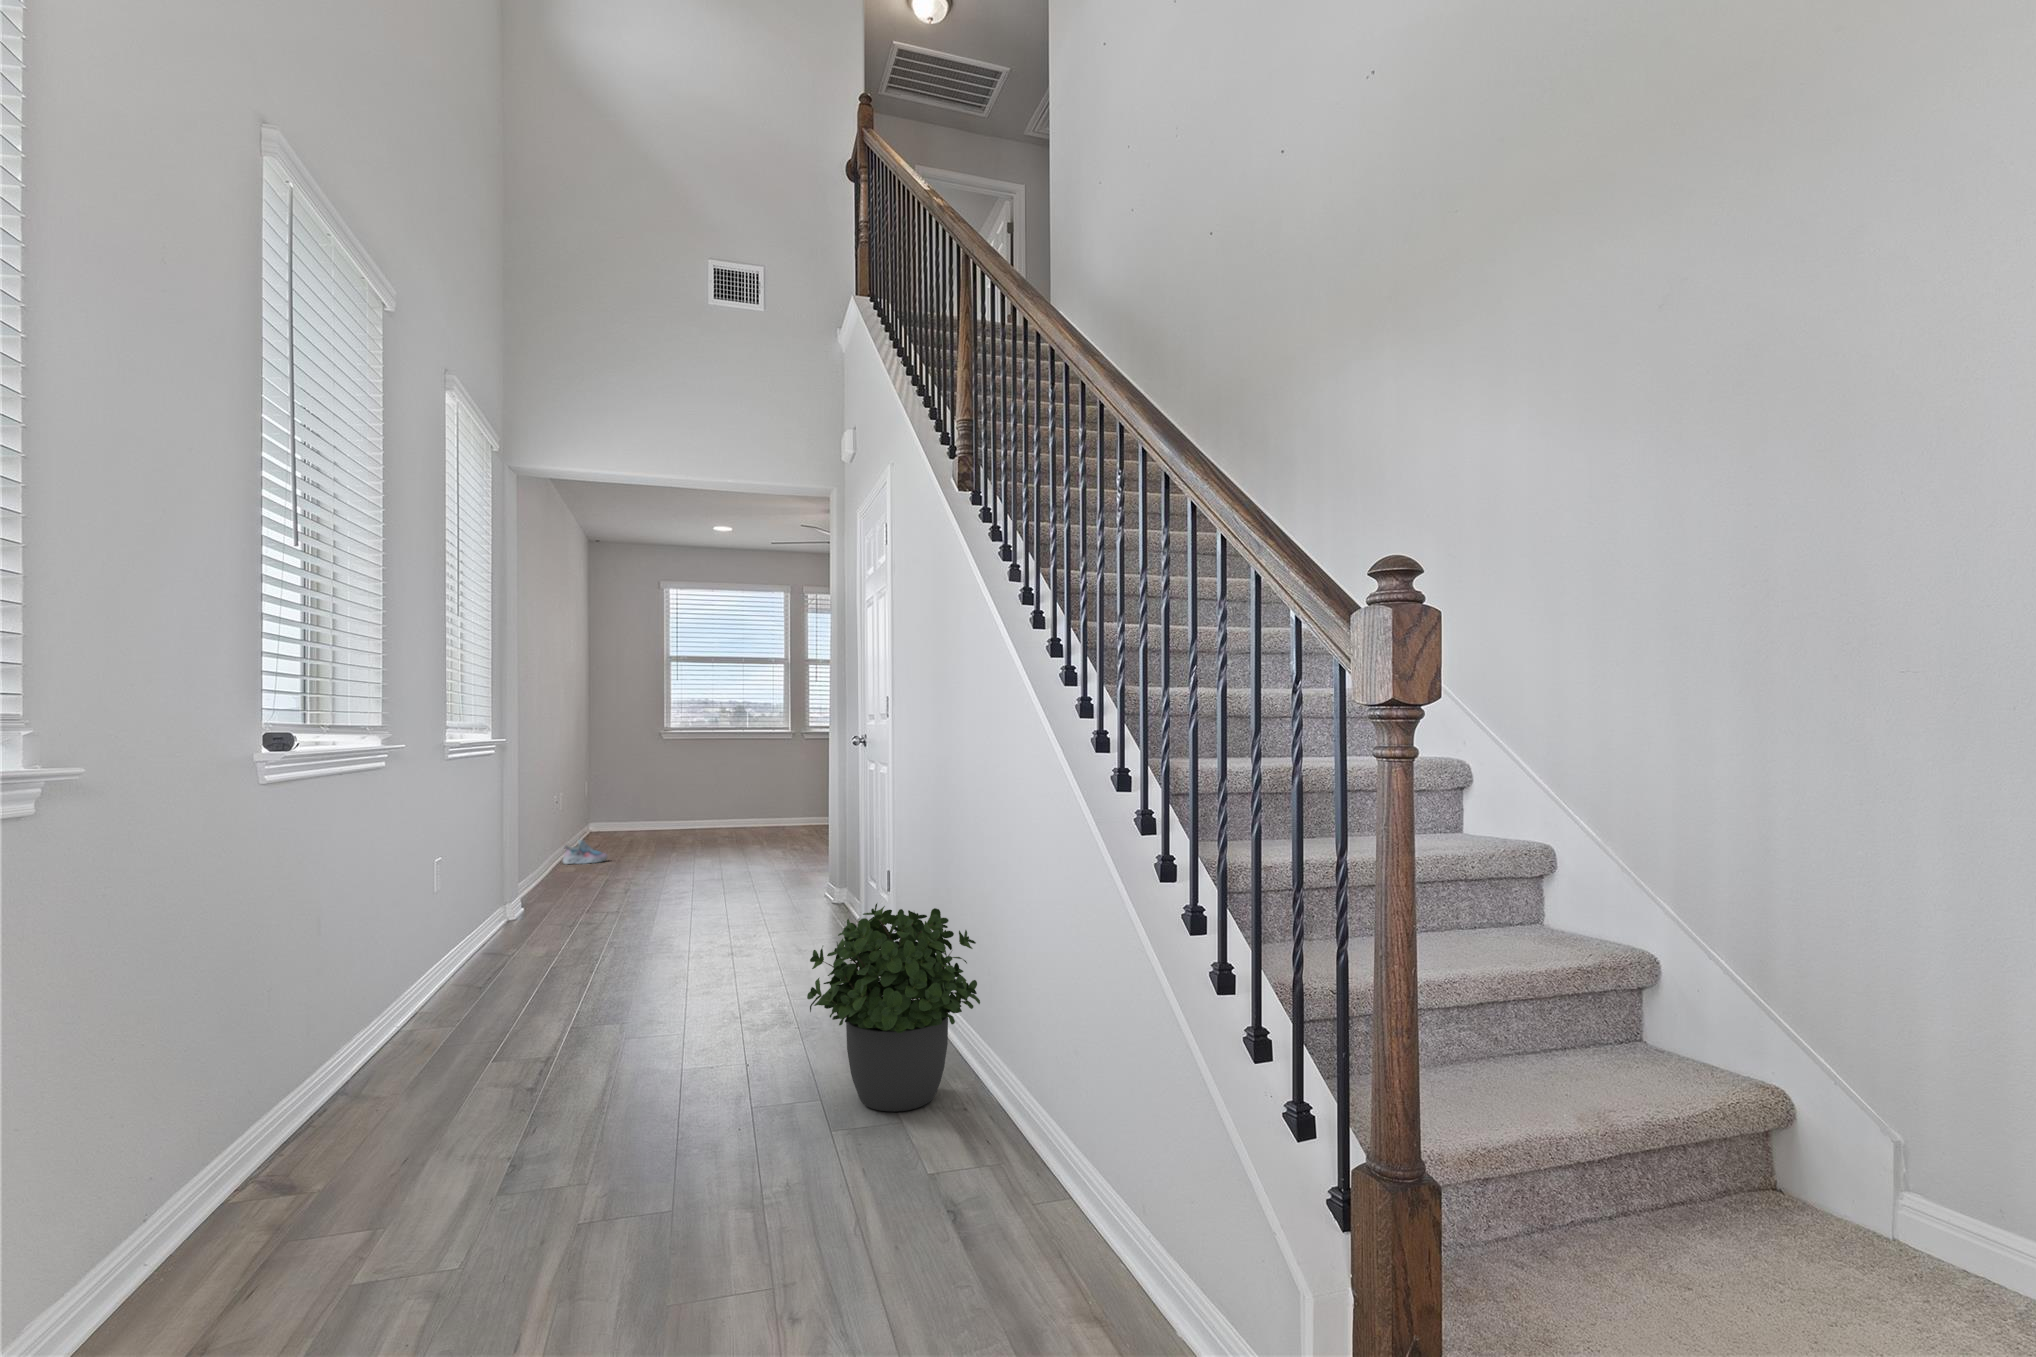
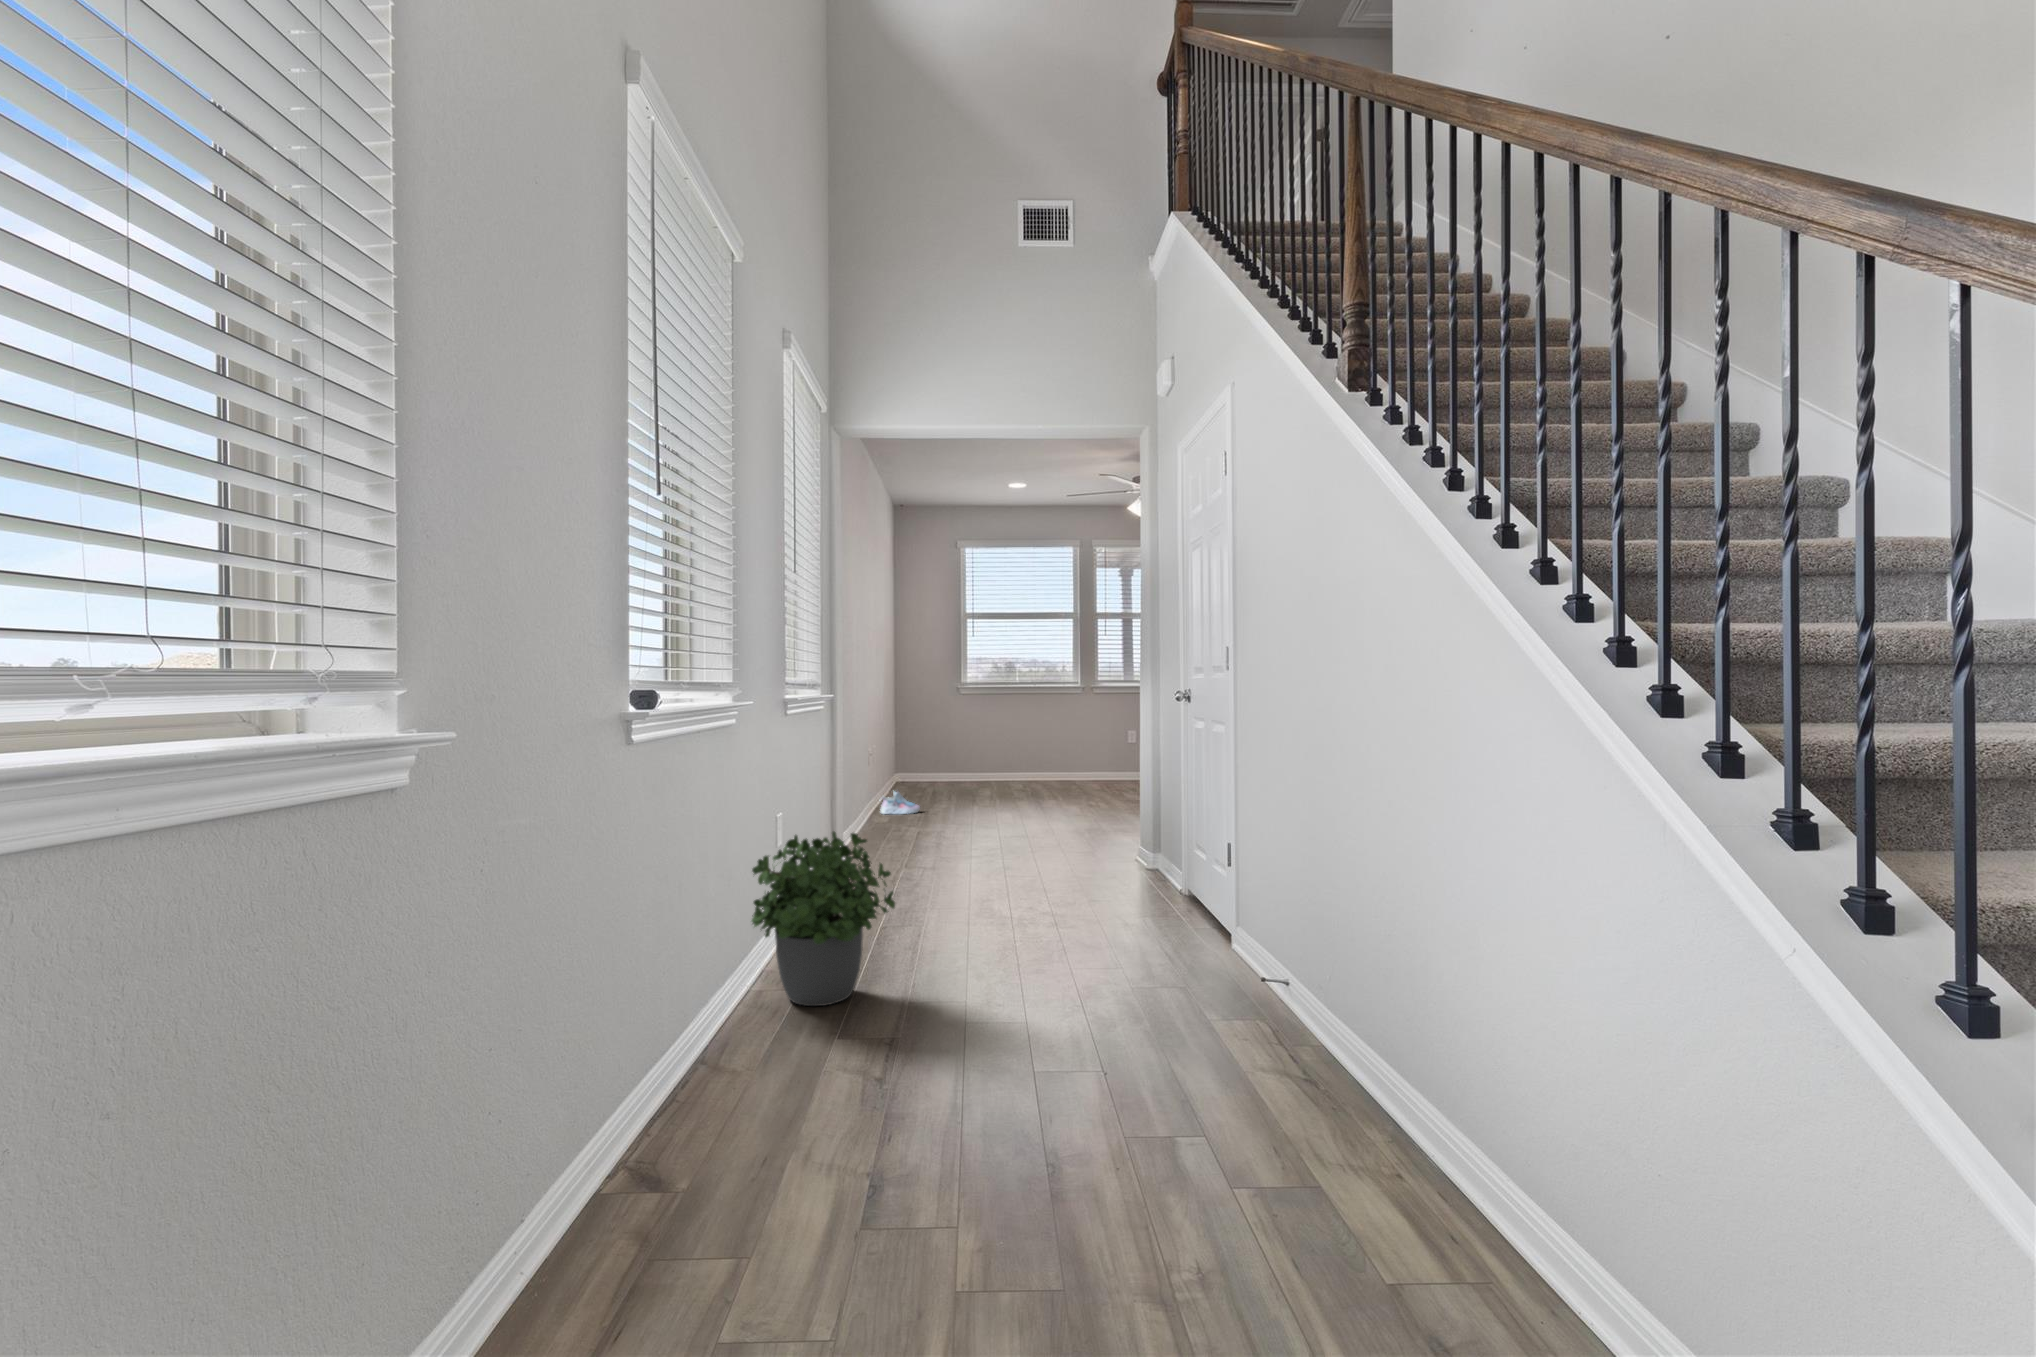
potted plant: present [807,904,980,1112] -> present [752,832,895,1006]

